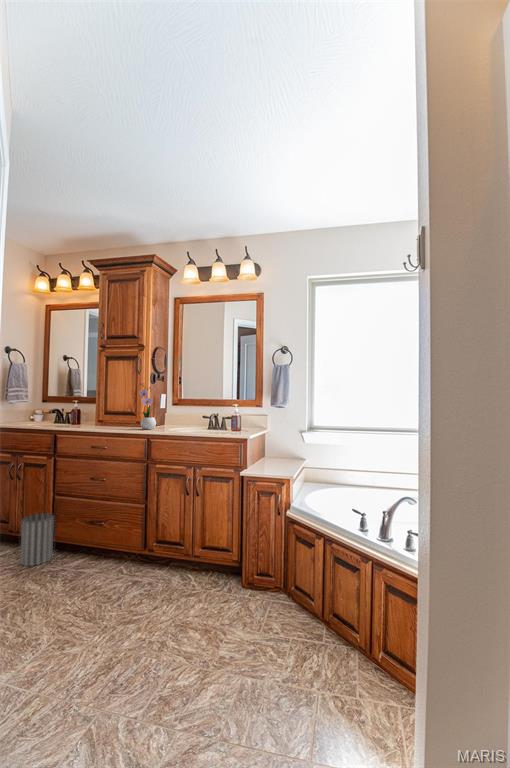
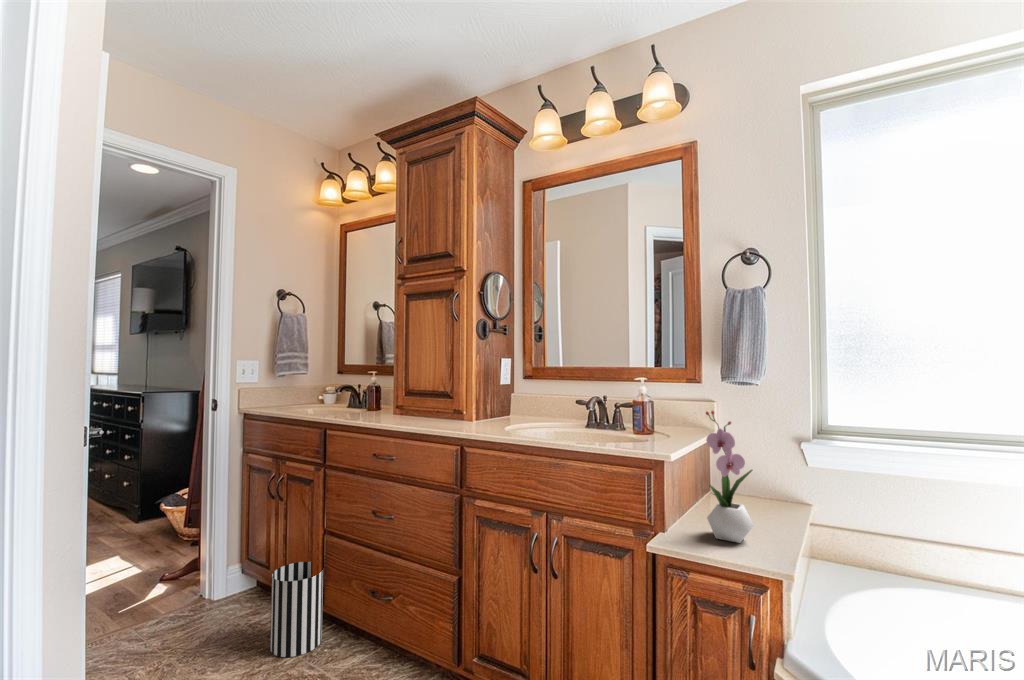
flower arrangement: present [139,383,156,429] -> present [706,411,754,543]

